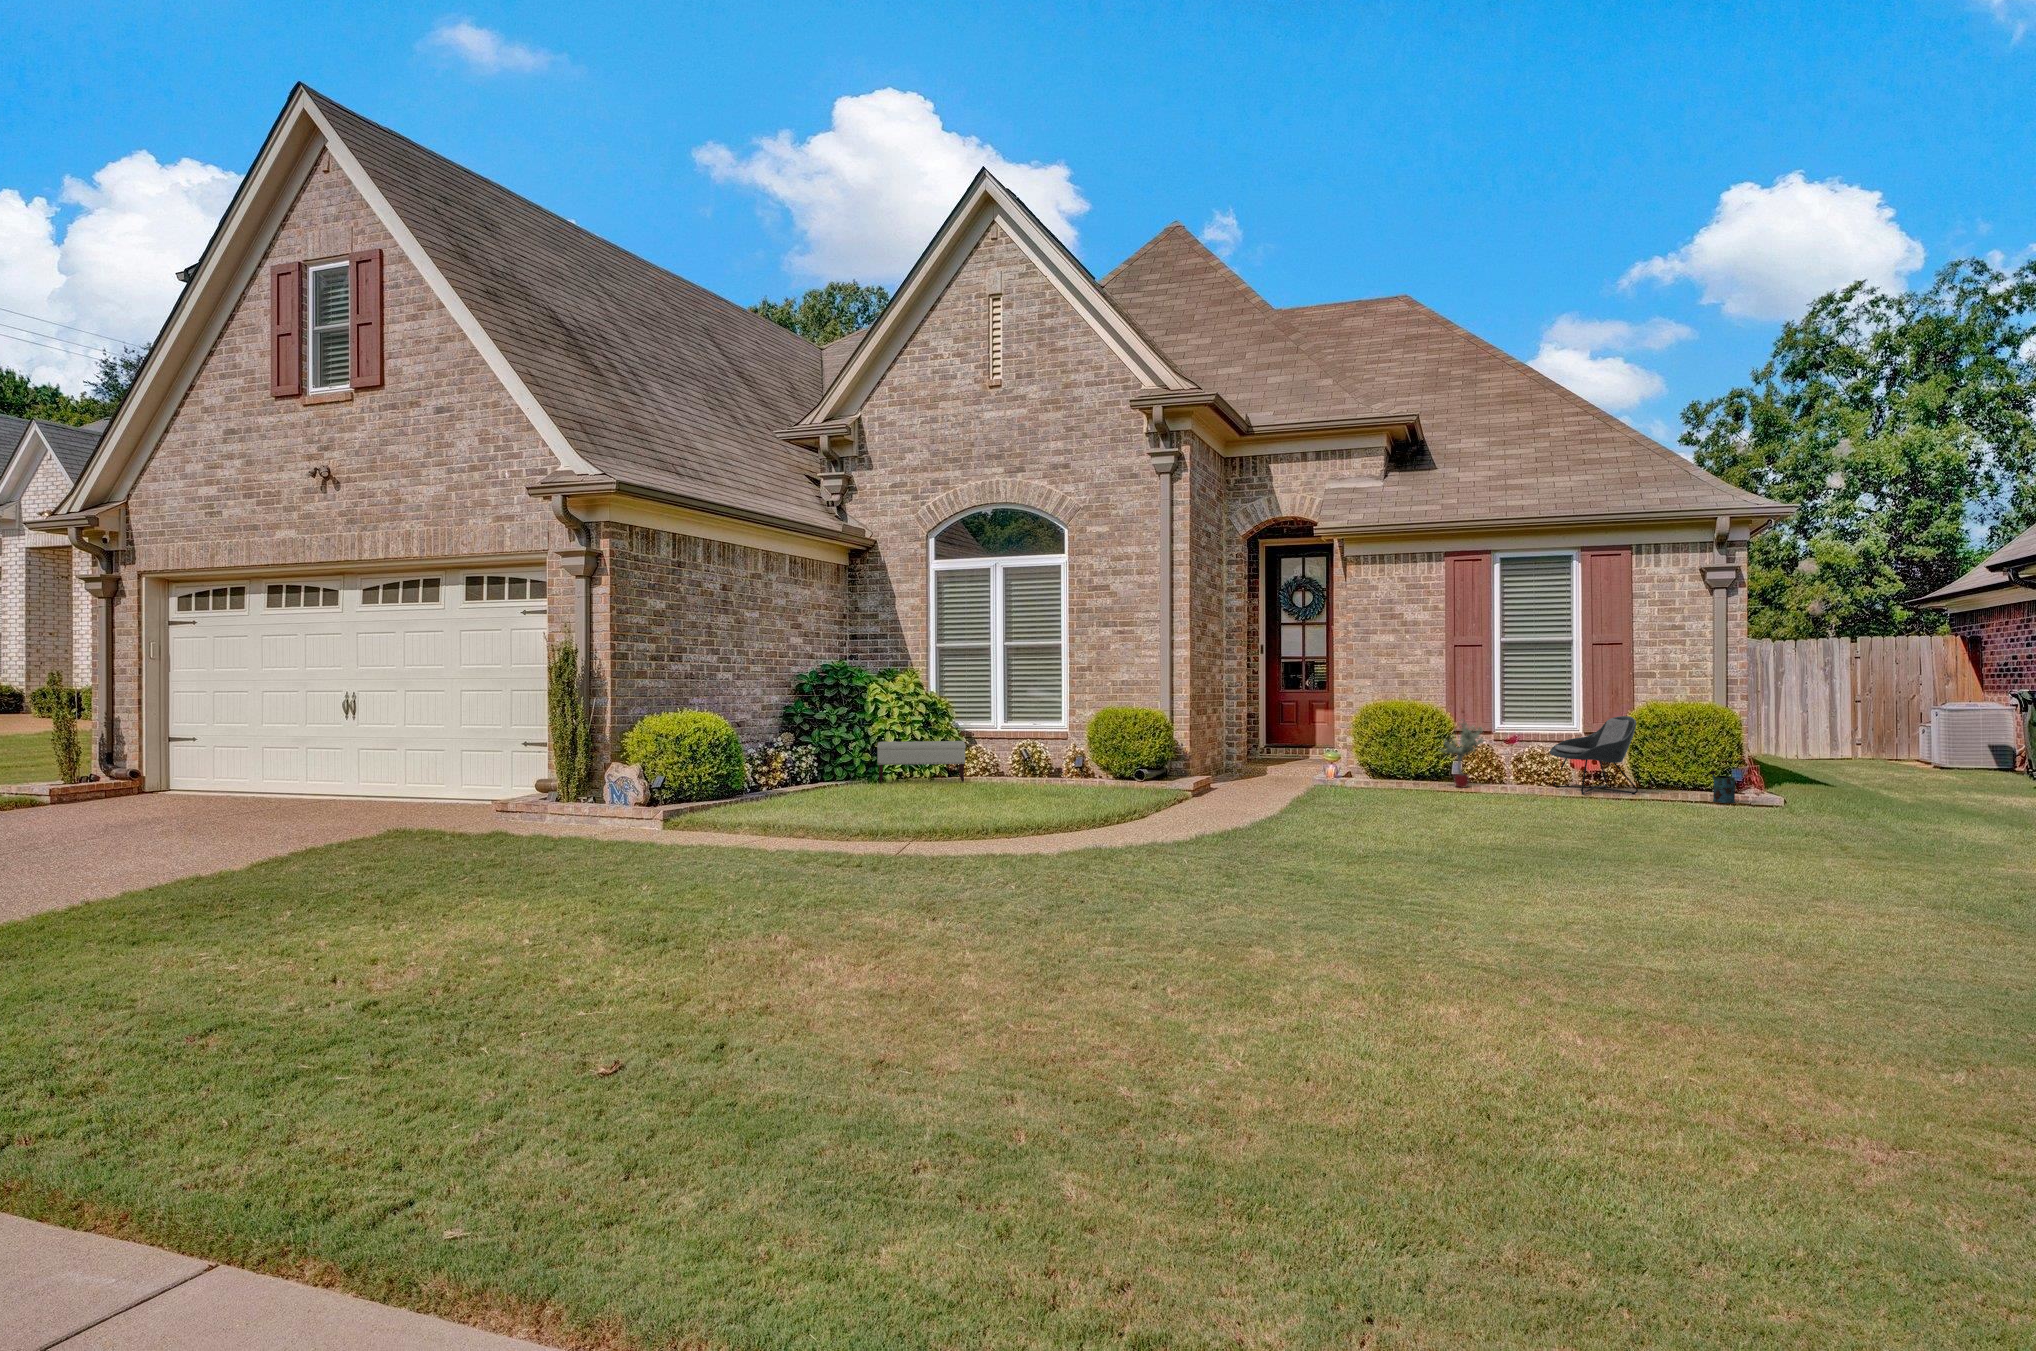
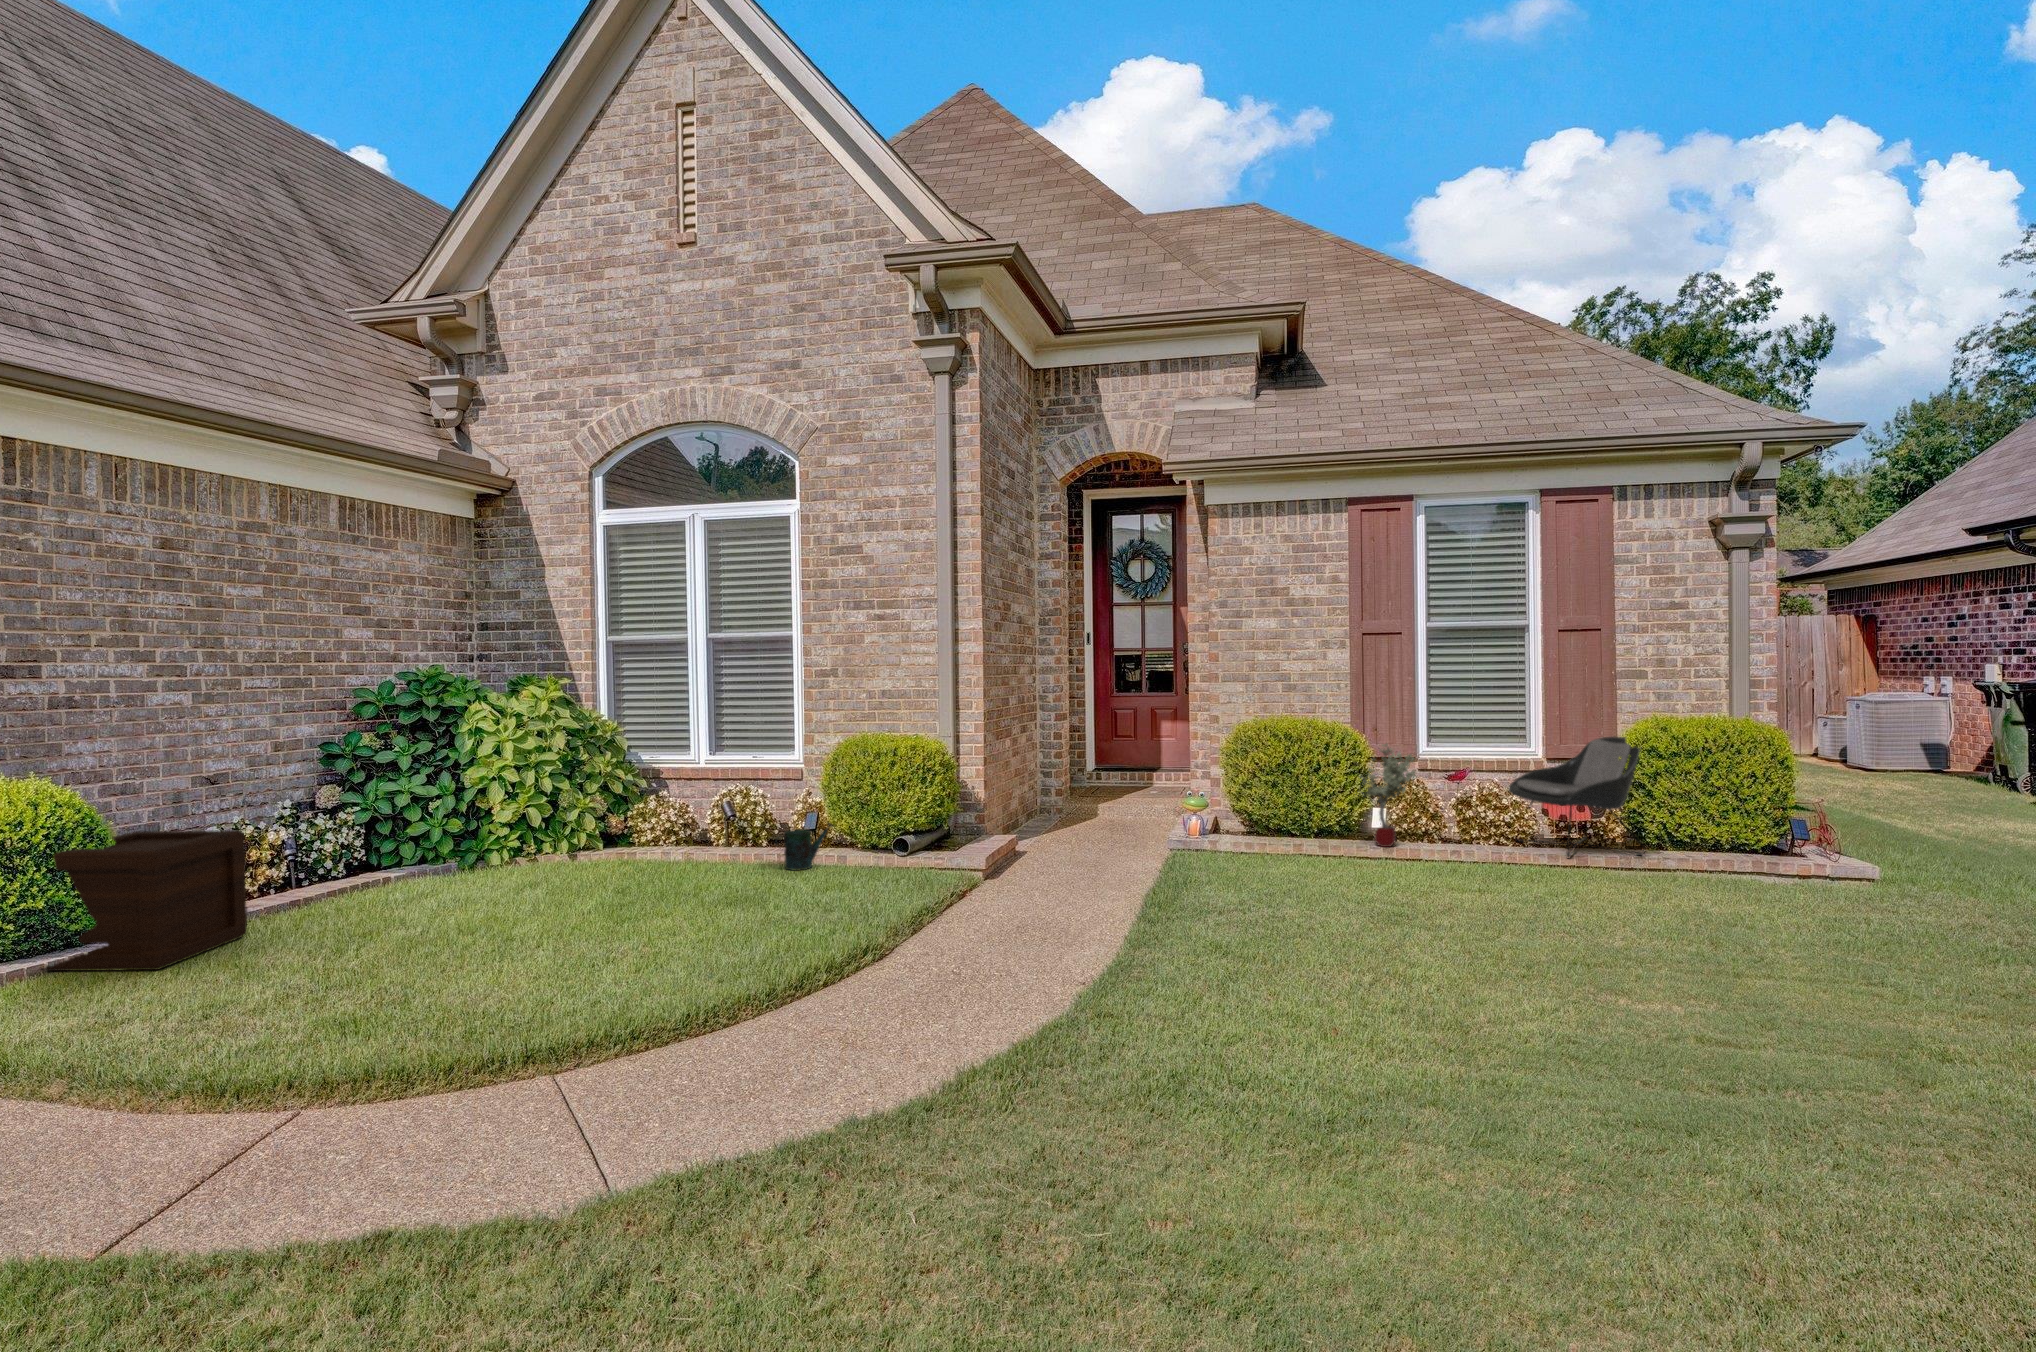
bench: present [877,741,966,783] -> none [475,791,634,866]
wooden crate: none [727,745,804,811] -> present [41,830,247,971]
watering can: present [1709,770,1735,803] -> present [775,822,833,870]

